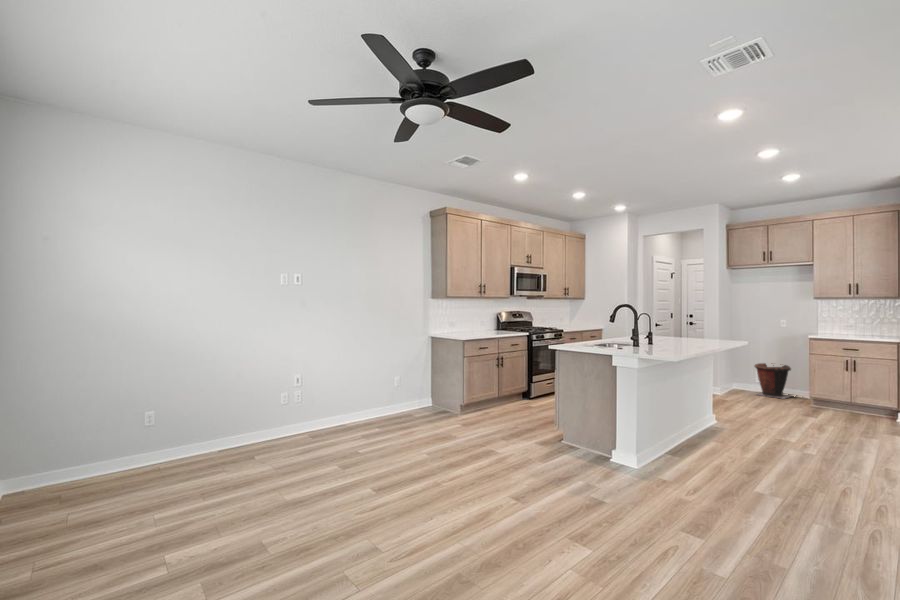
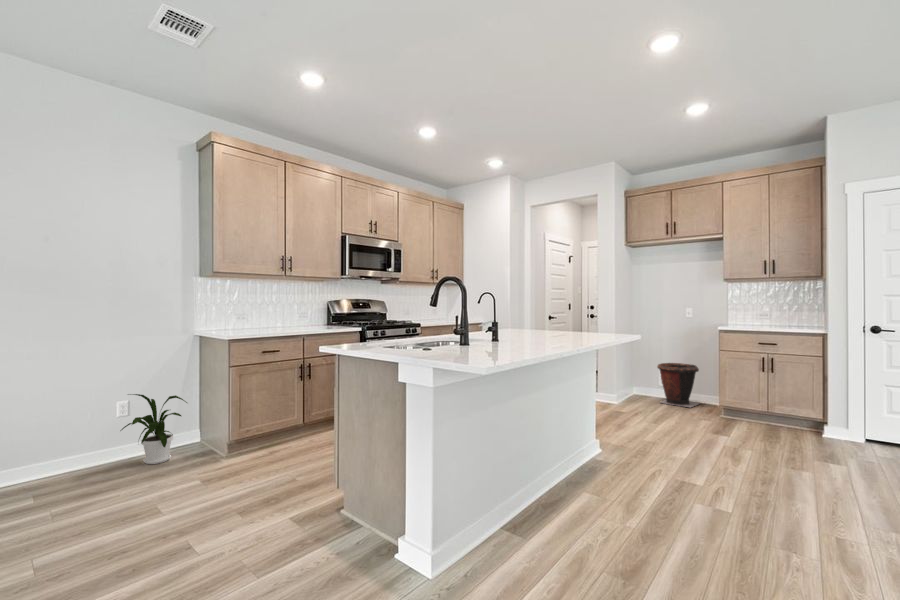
house plant: none [397,373,437,416] -> present [120,394,187,464]

